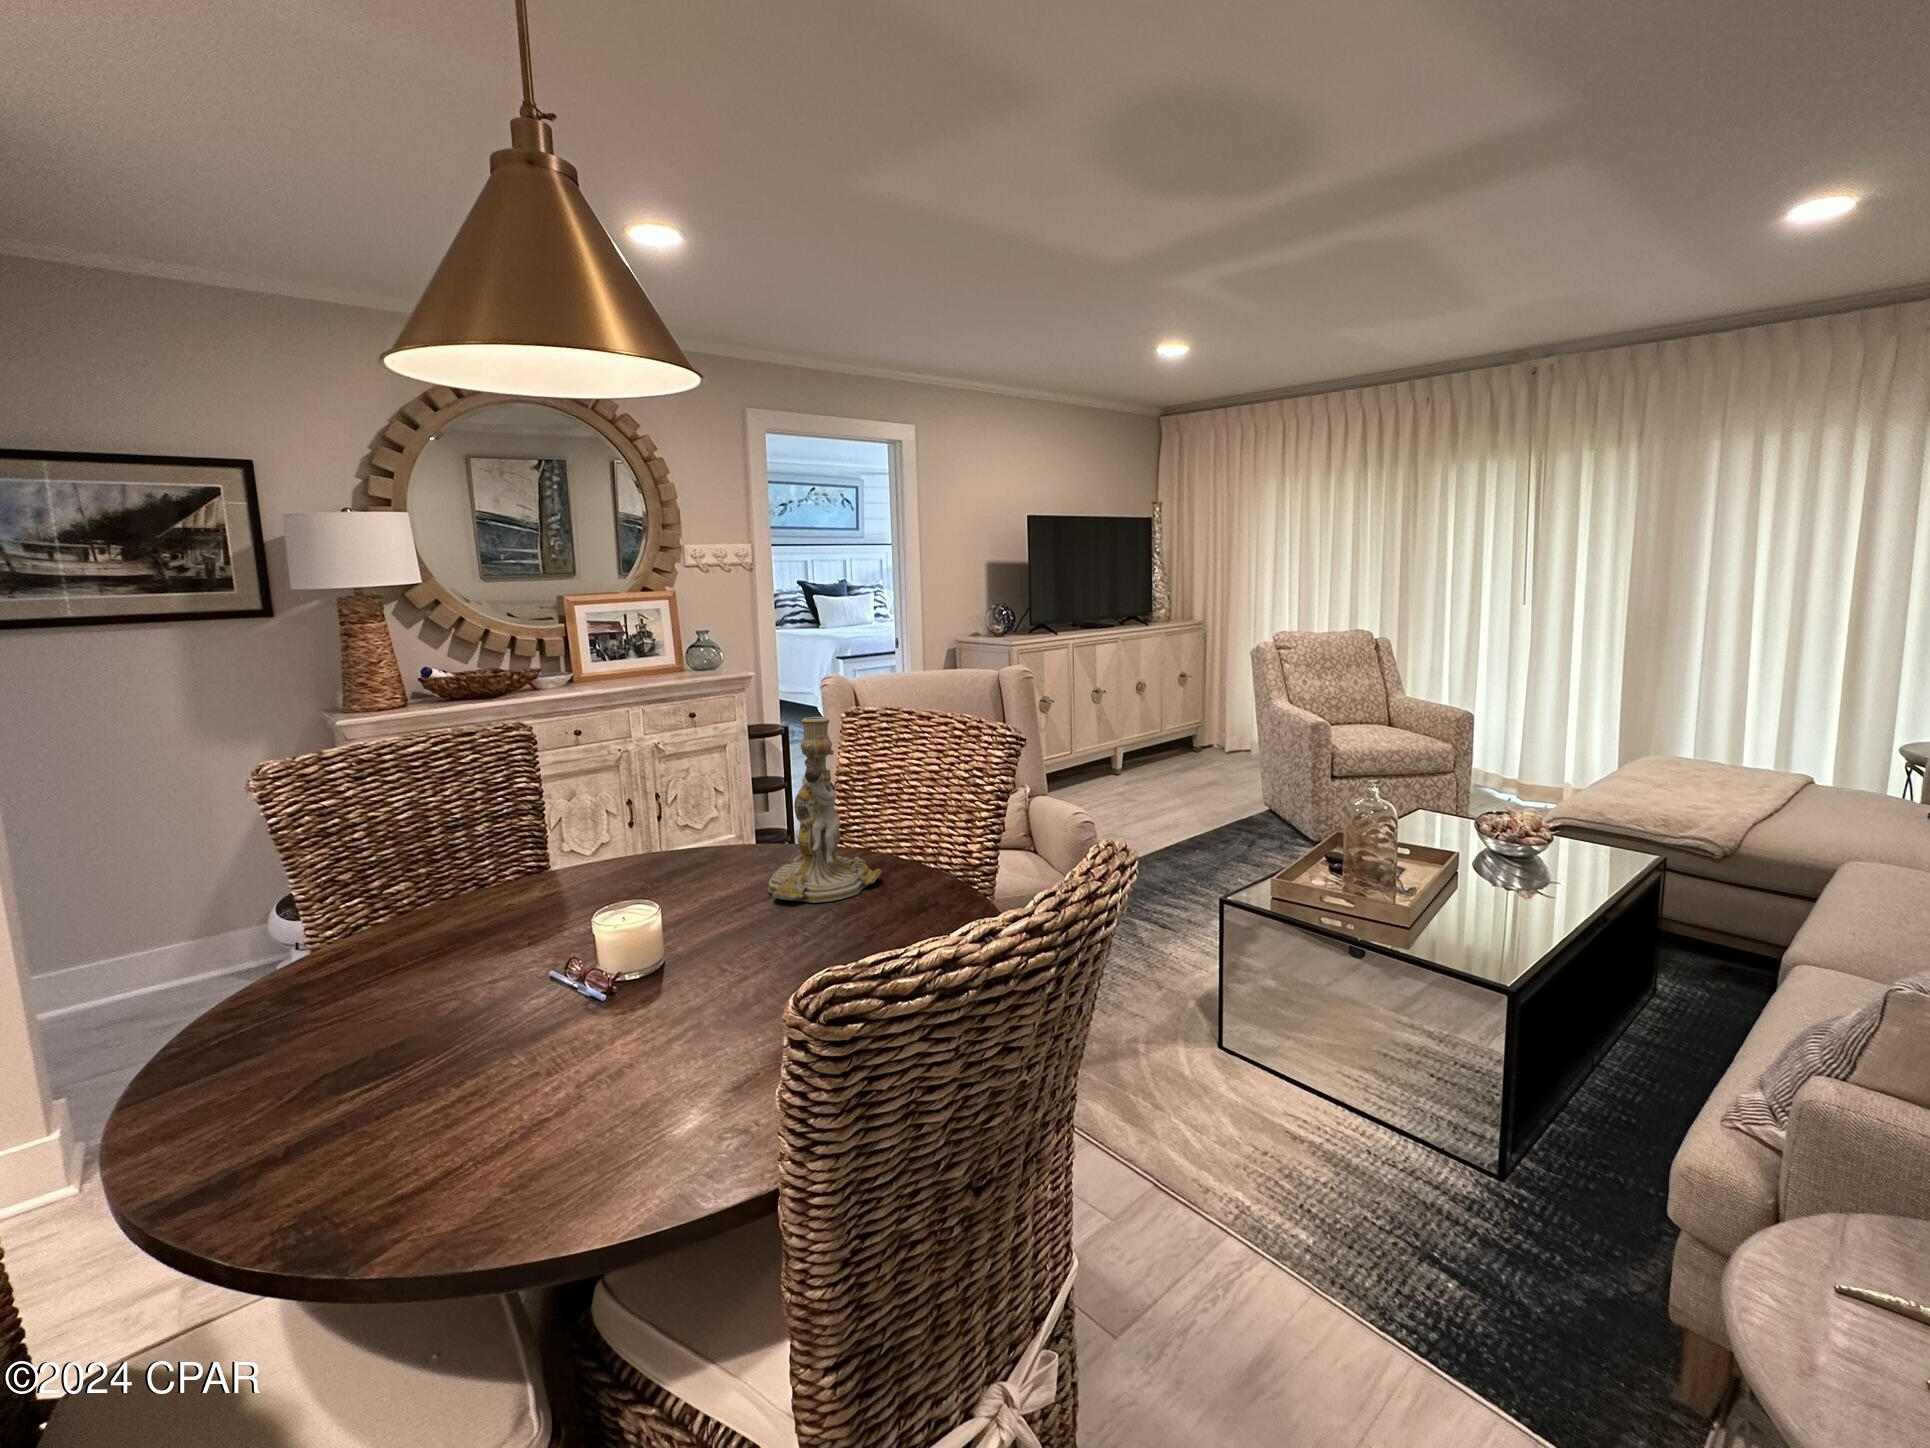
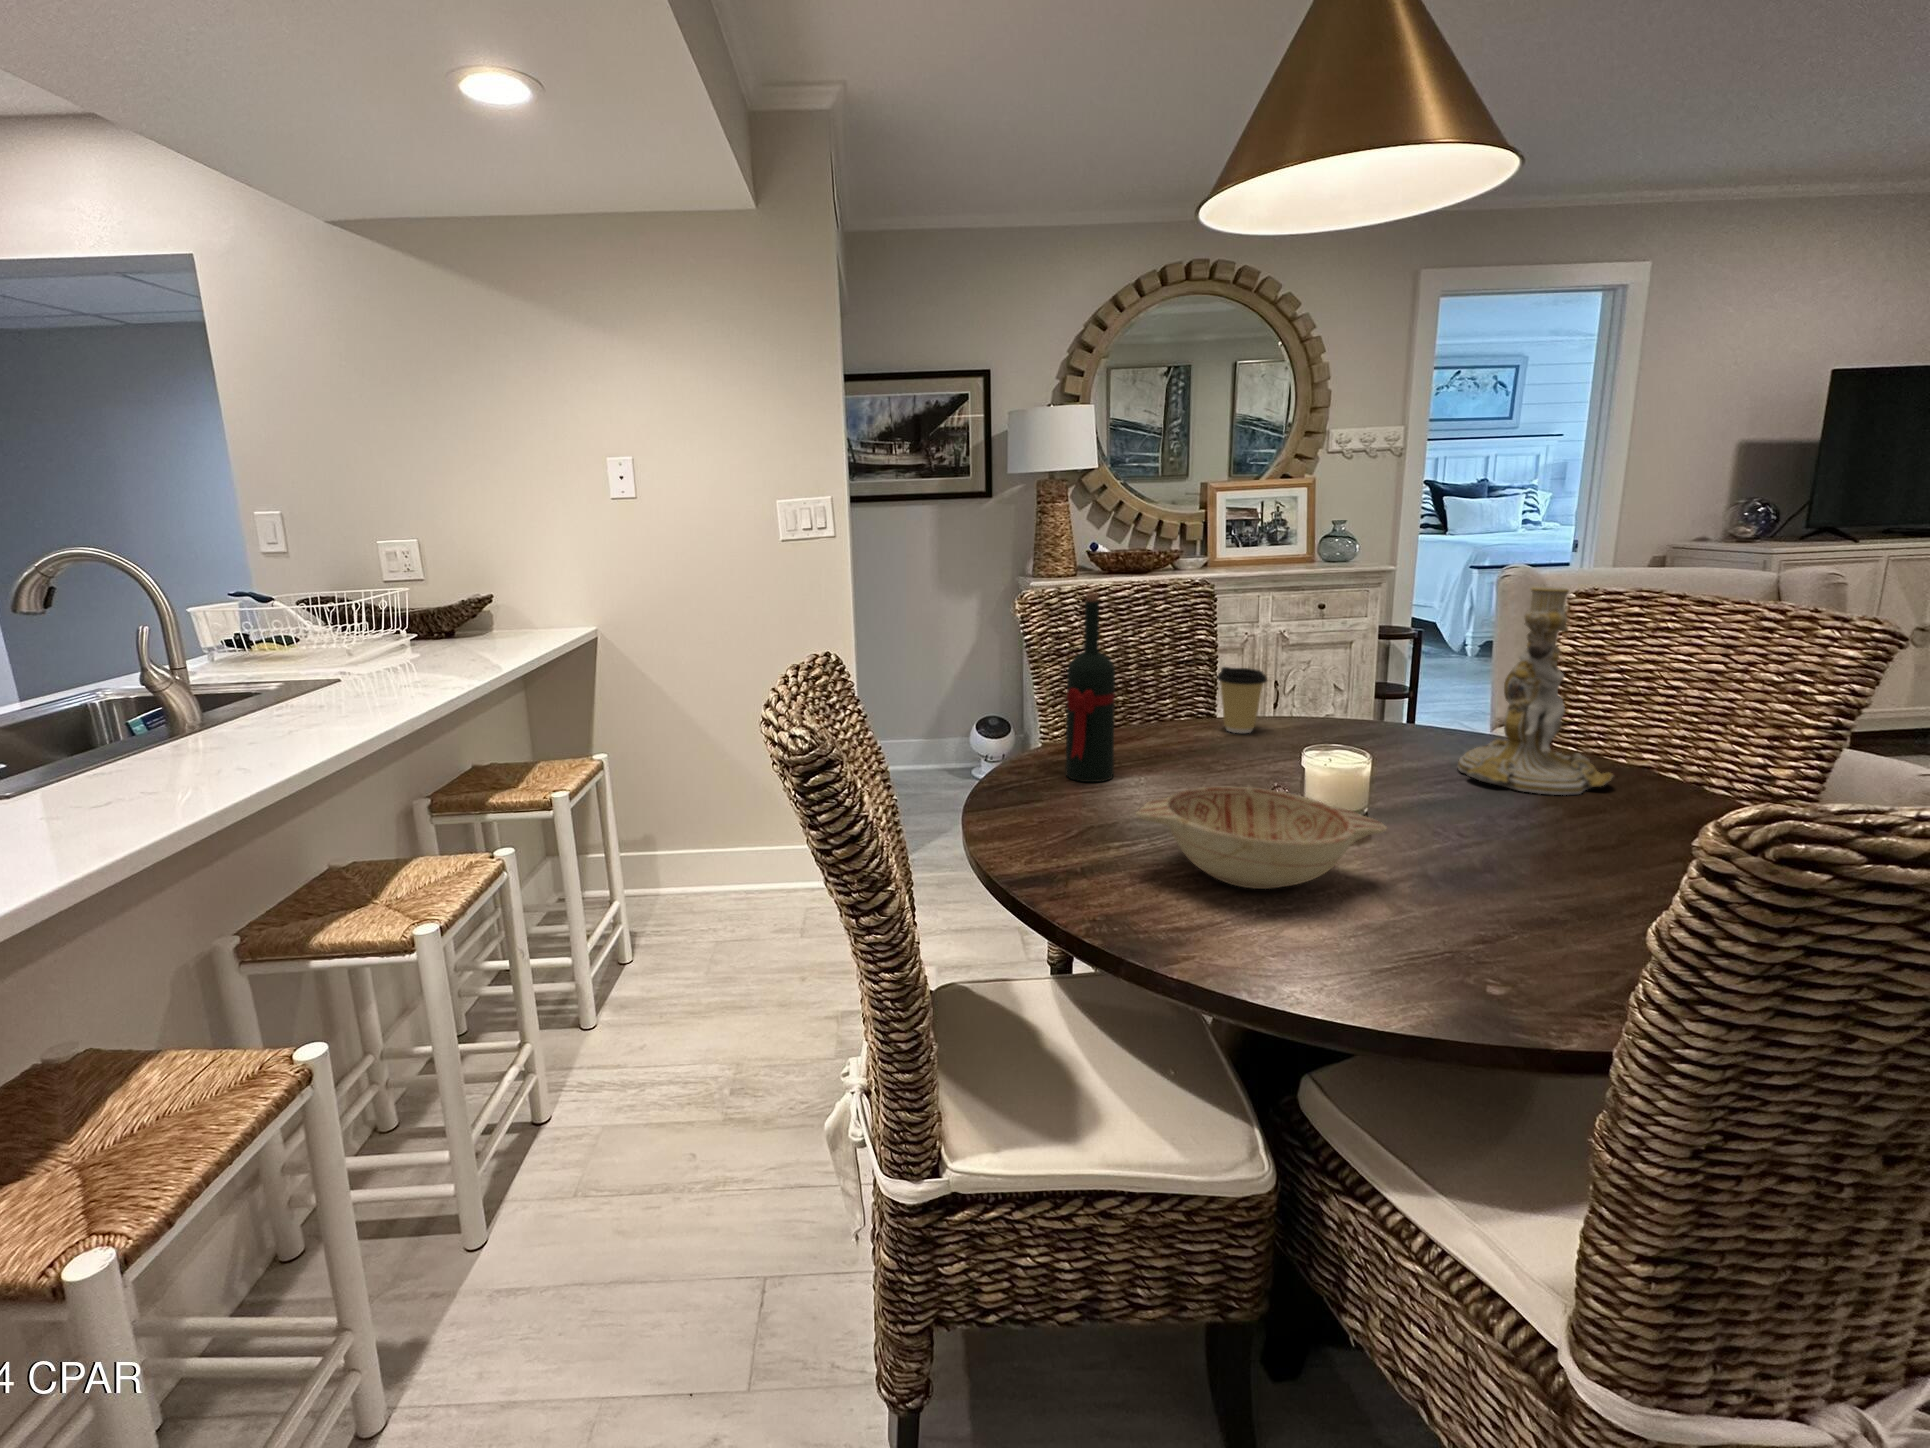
wine bottle: none [289,774,380,1016] -> present [1065,593,1115,782]
coffee cup: none [530,820,588,894] -> present [1217,667,1267,733]
decorative bowl: none [352,980,660,1114] -> present [1136,786,1387,889]

